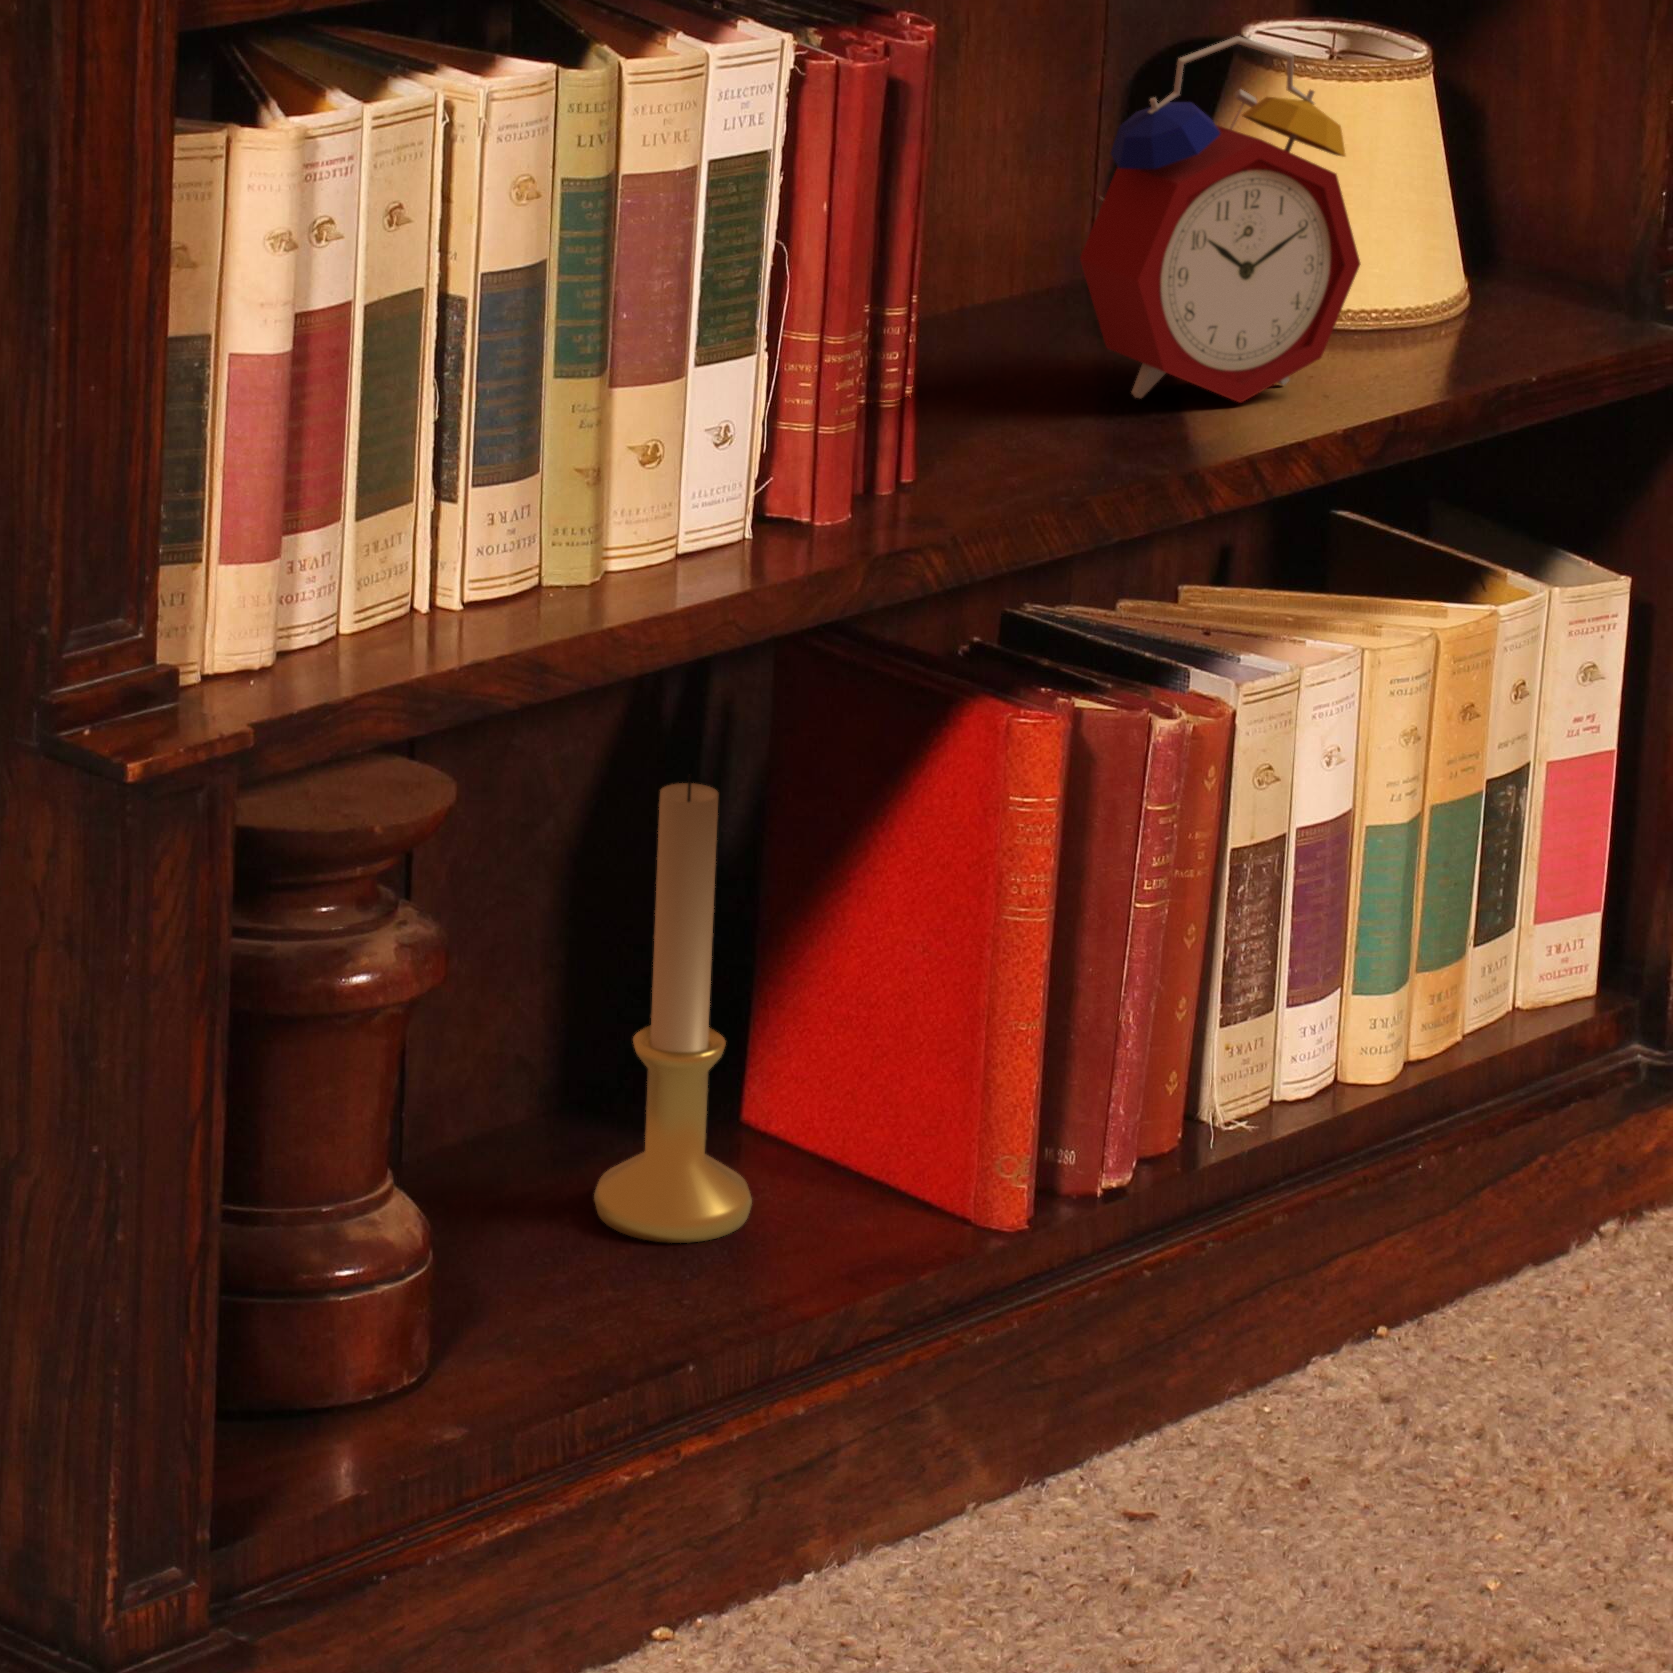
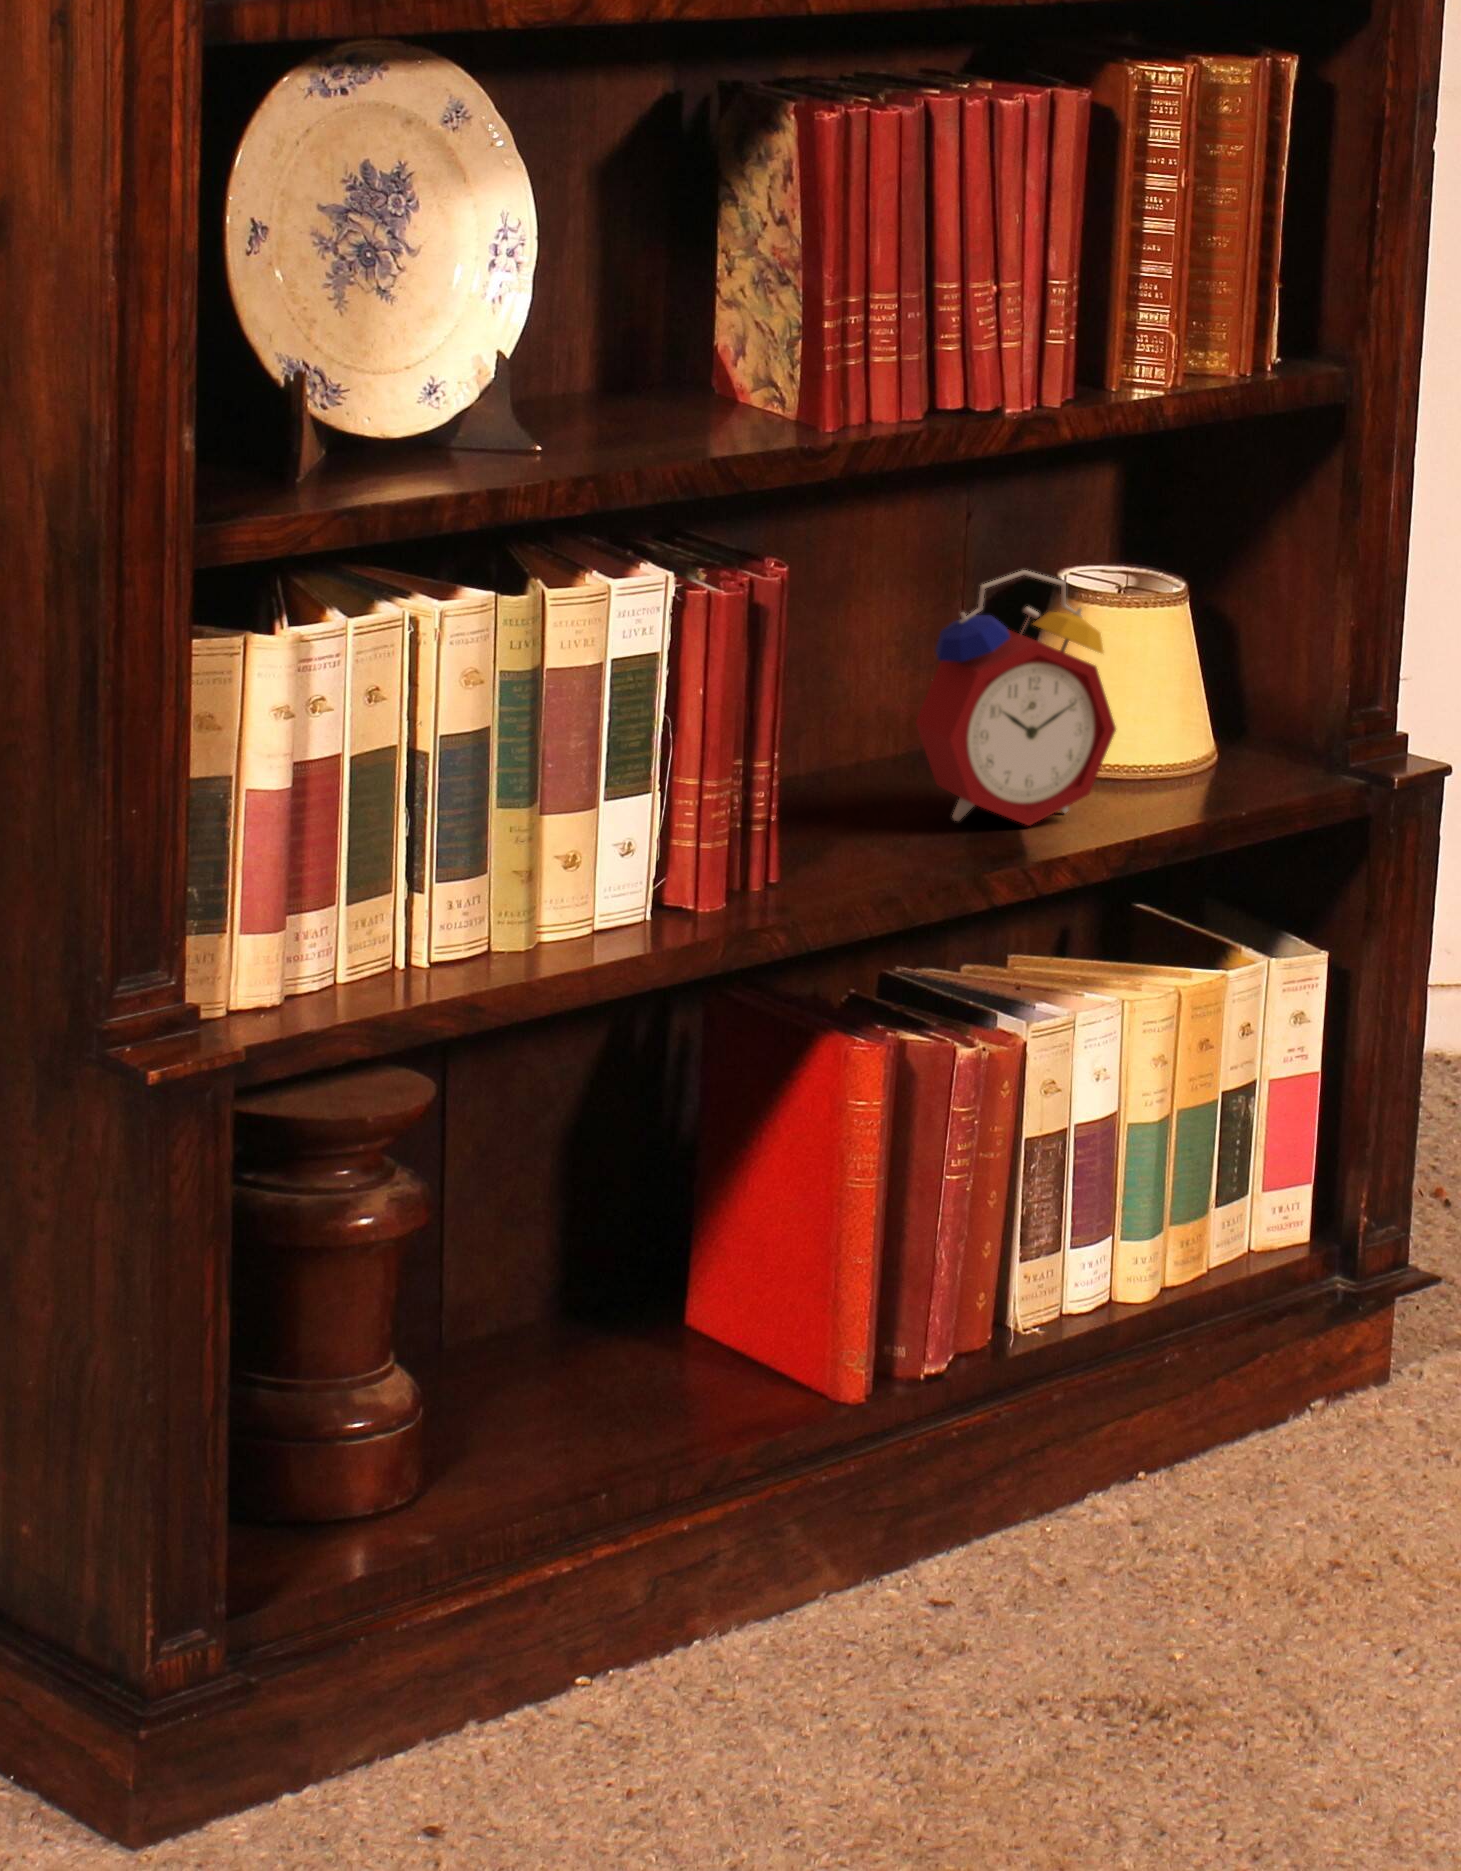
candle holder: present [594,775,752,1243] -> none [553,1083,666,1425]

